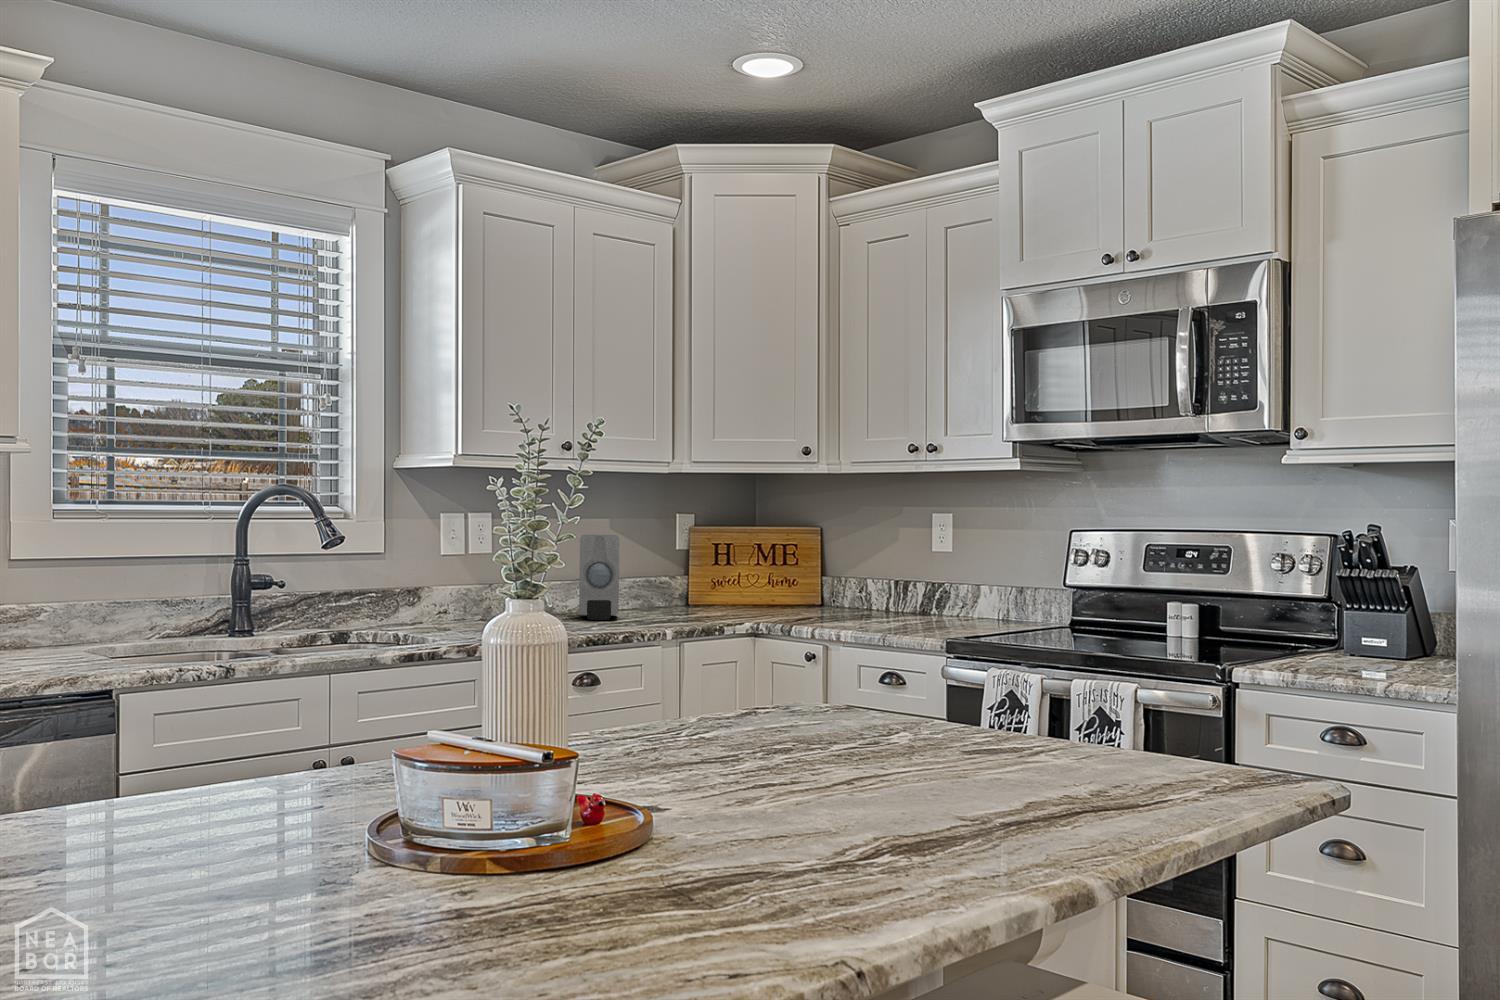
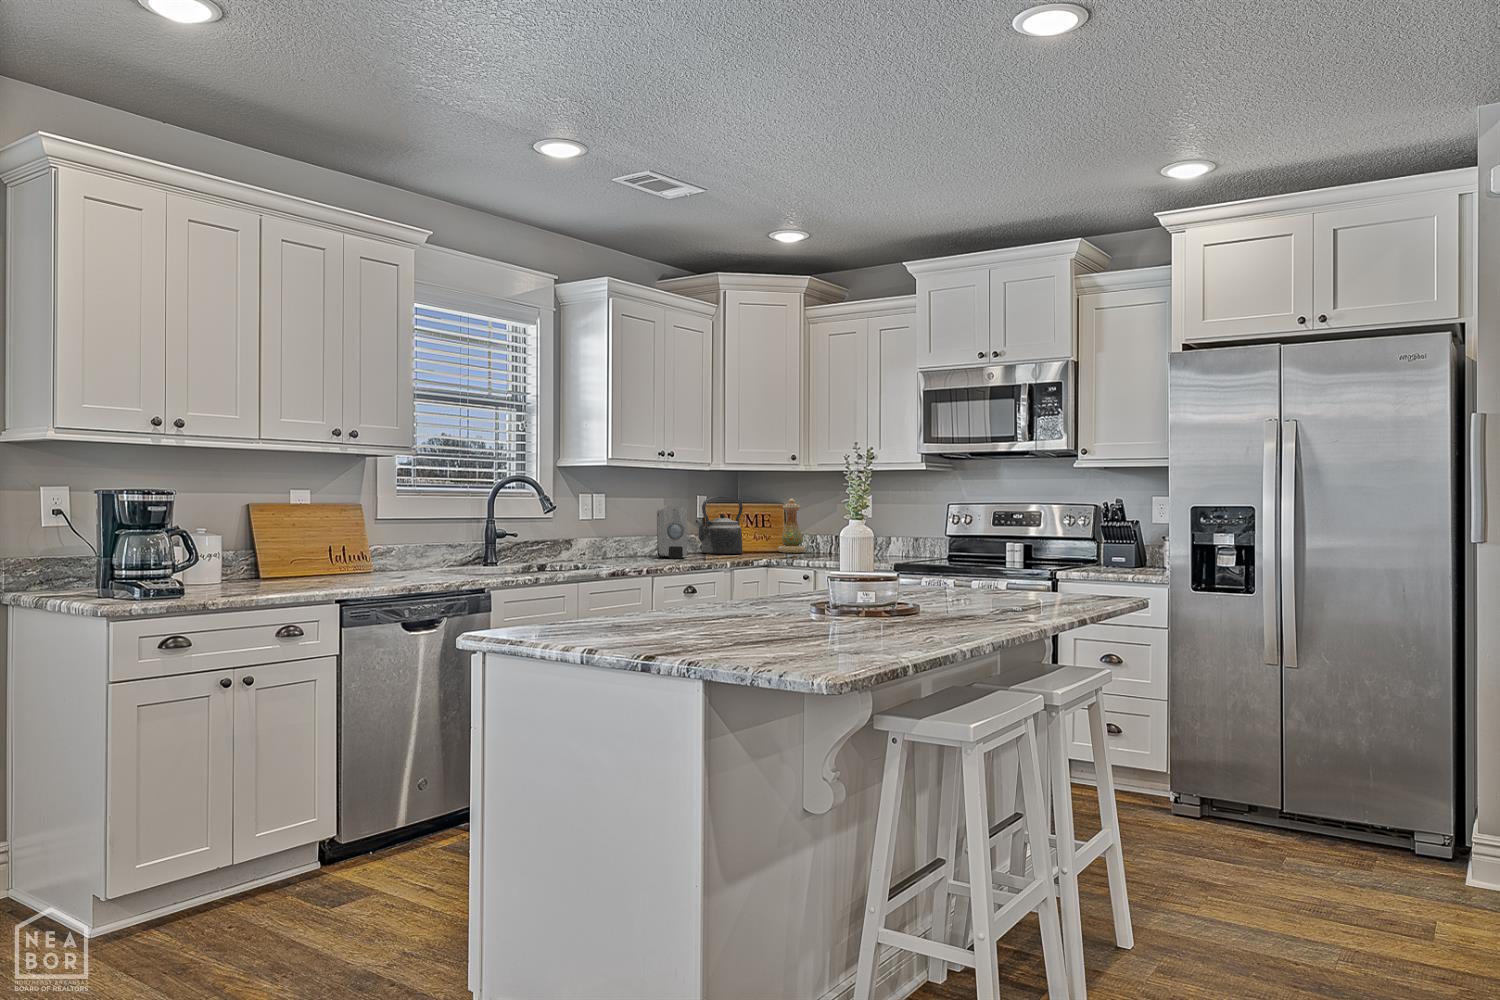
kettle: none [659,517,743,611] -> present [696,497,743,554]
vase: none [808,519,853,608] -> present [778,498,805,553]

